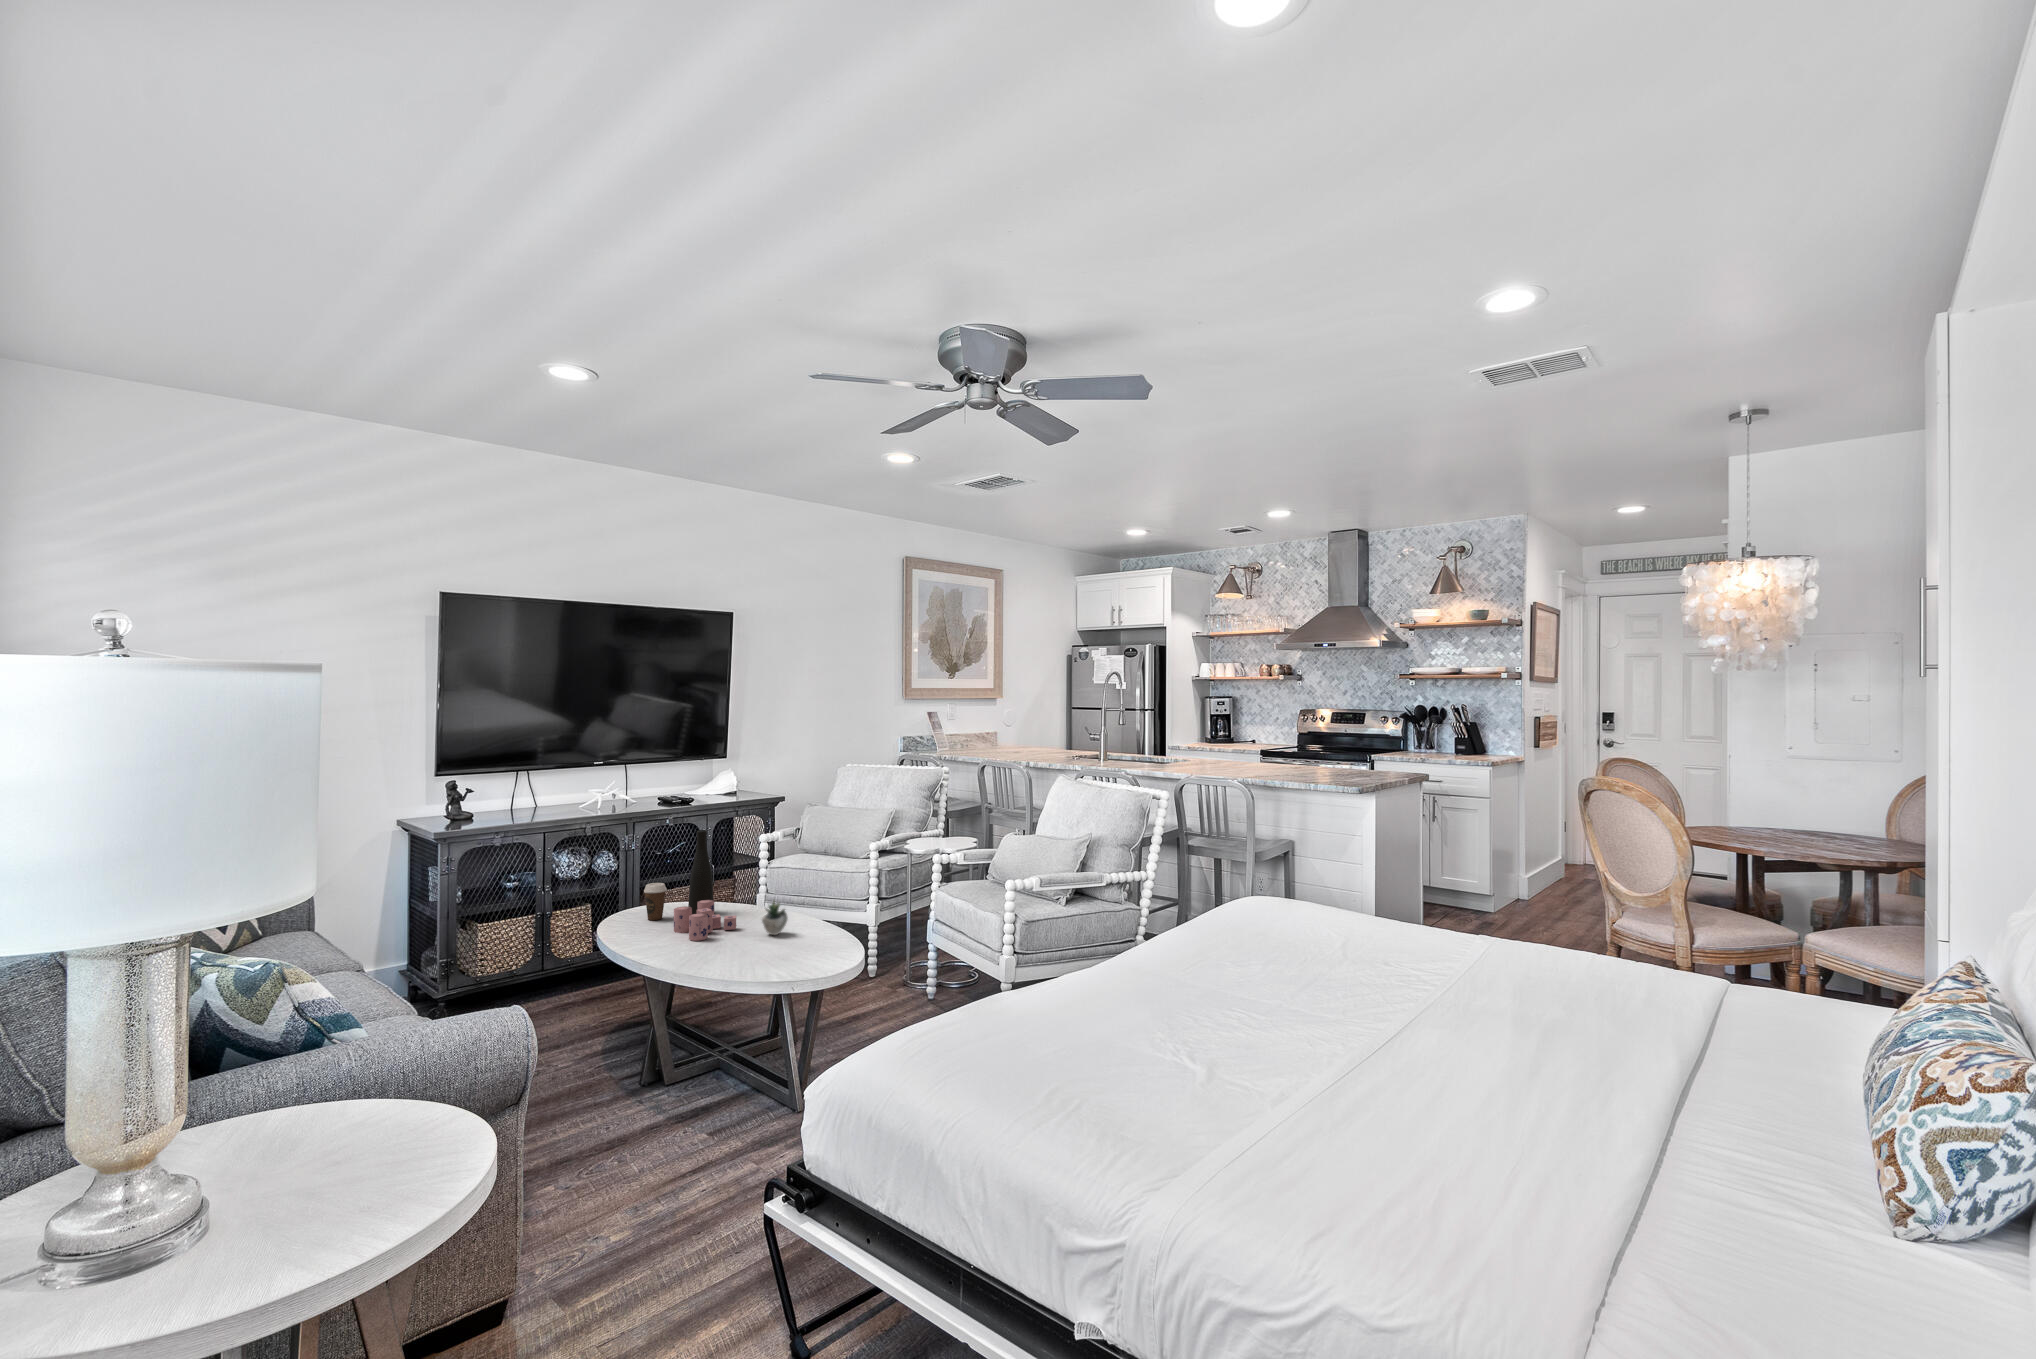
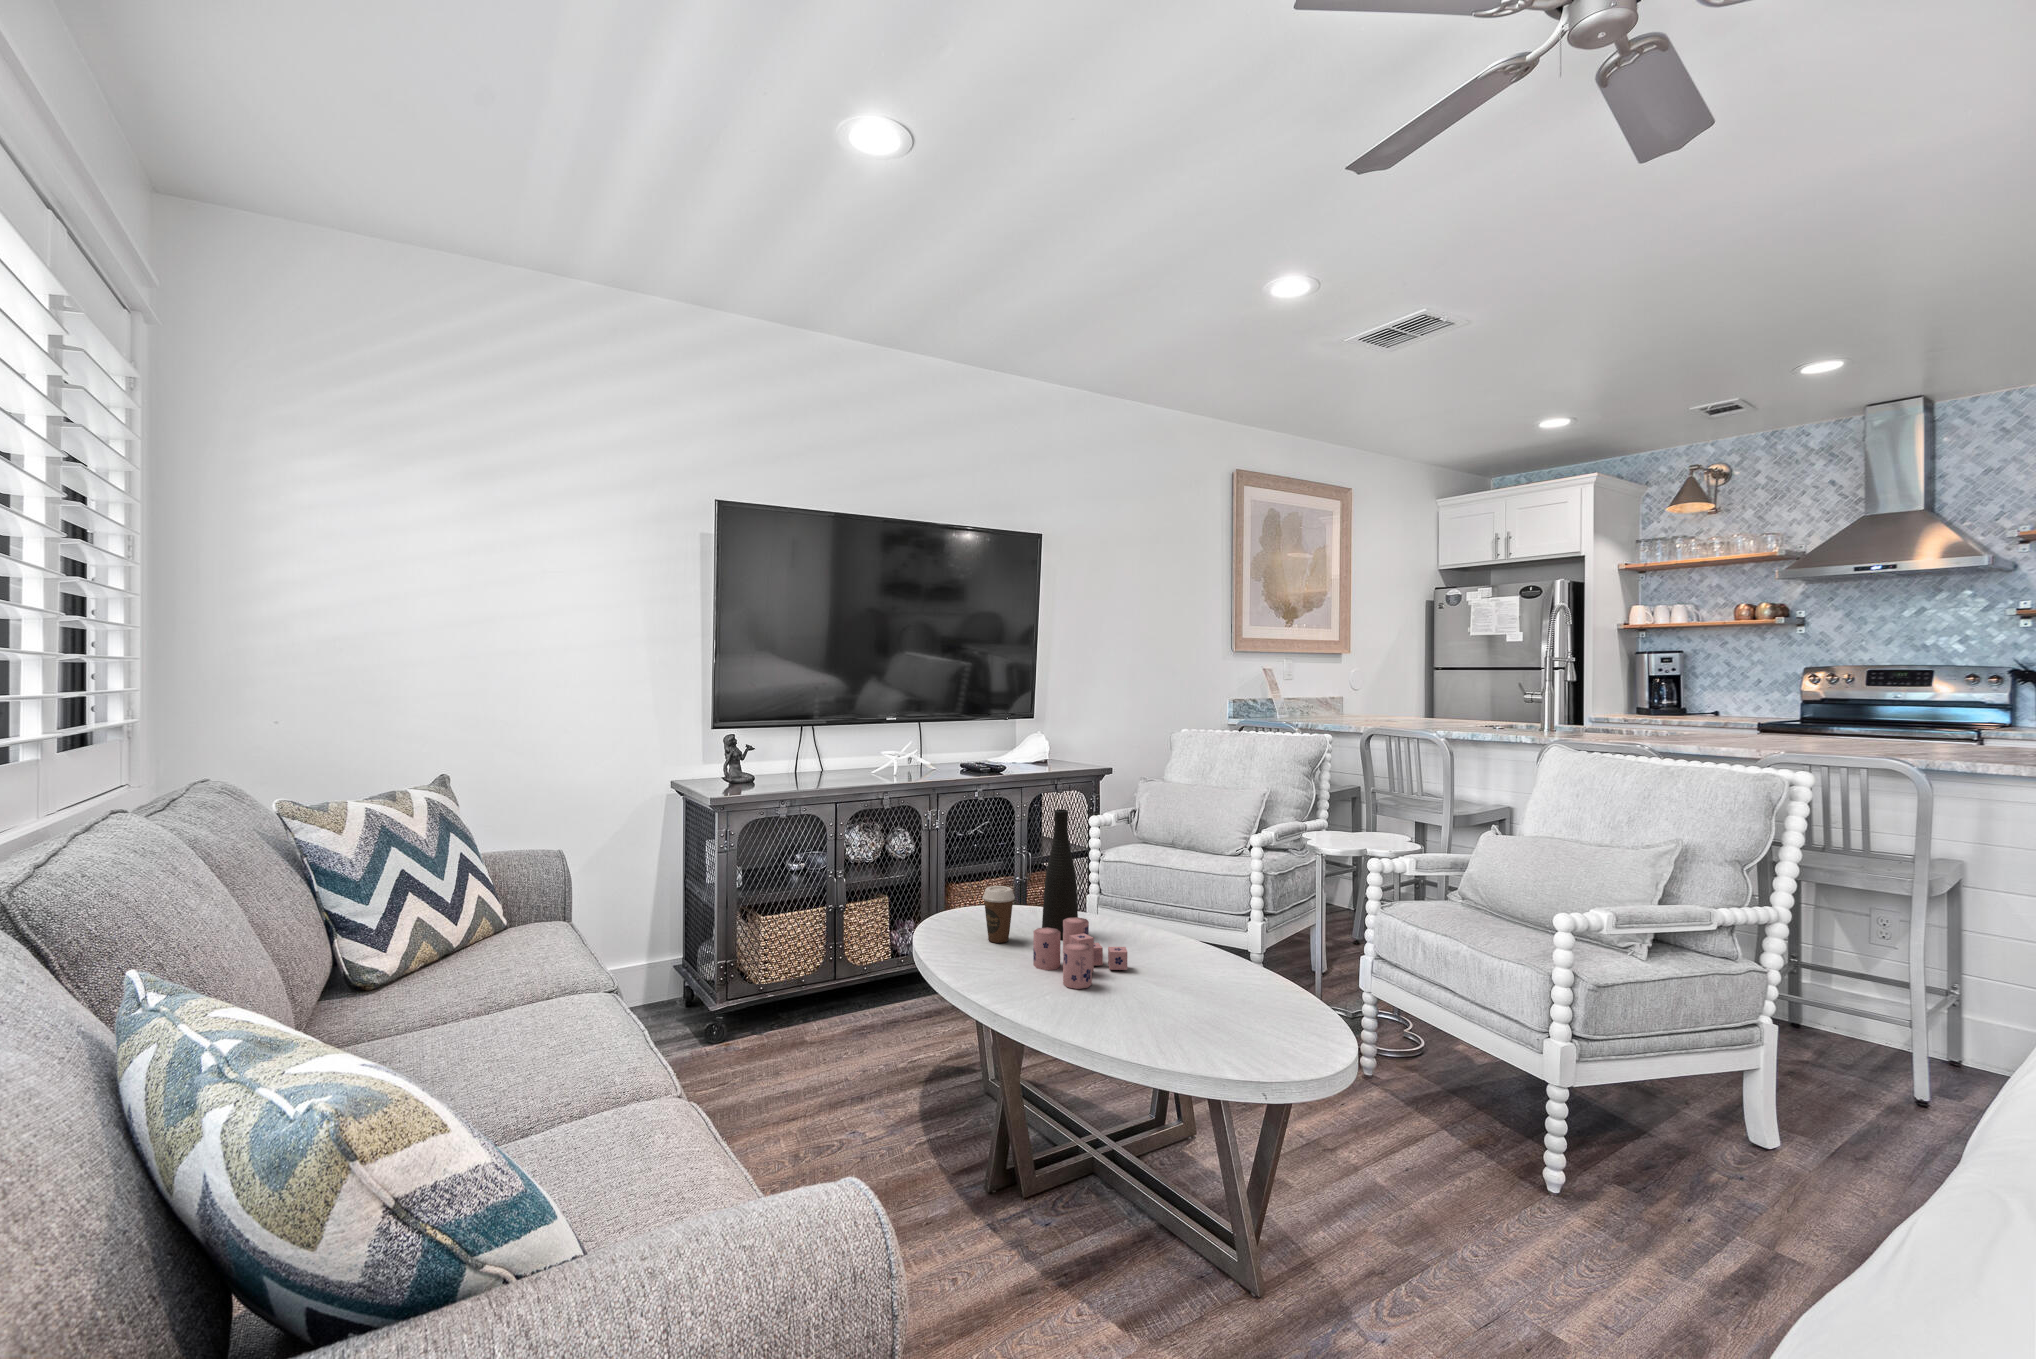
succulent plant: present [762,900,788,935] -> none [1173,927,1255,987]

